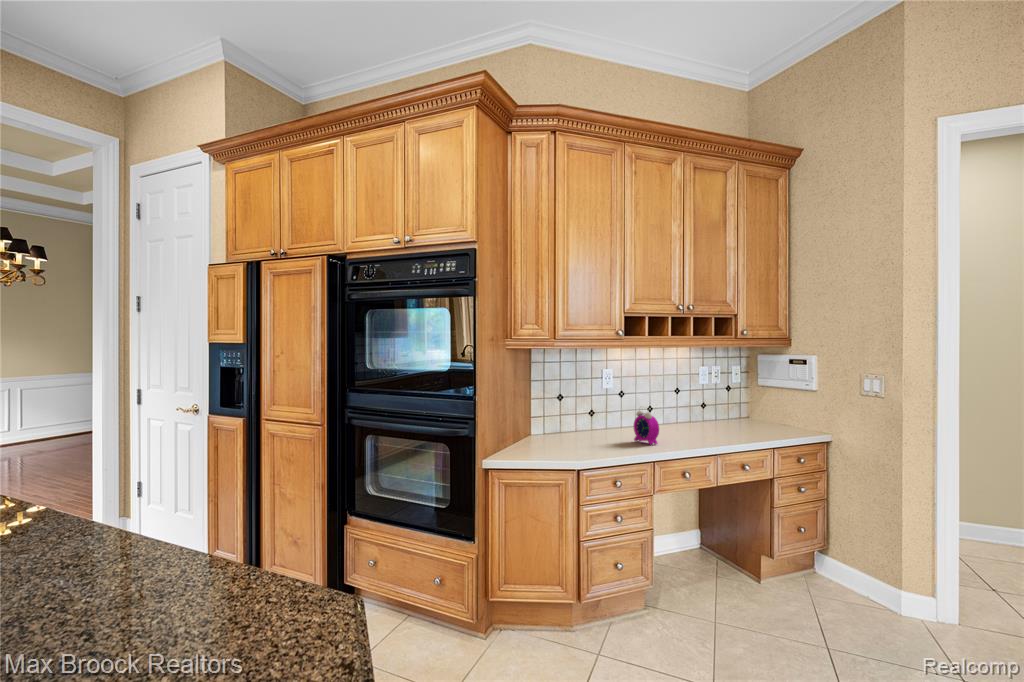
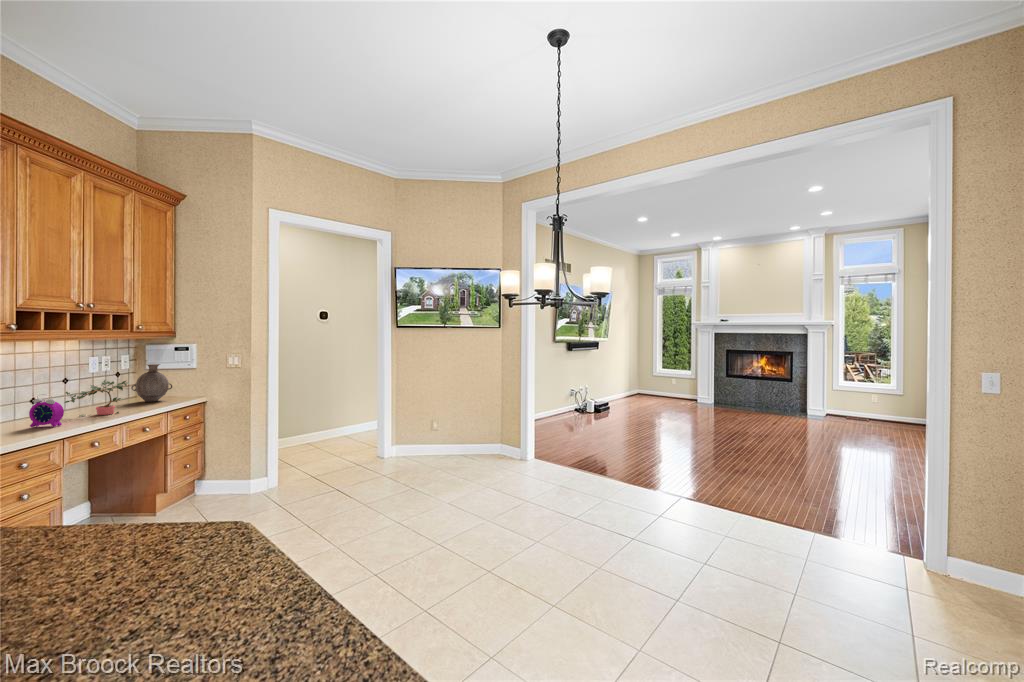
vase: none [738,380,784,429] -> present [131,364,172,402]
potted plant: none [668,396,727,439] -> present [65,380,129,416]

